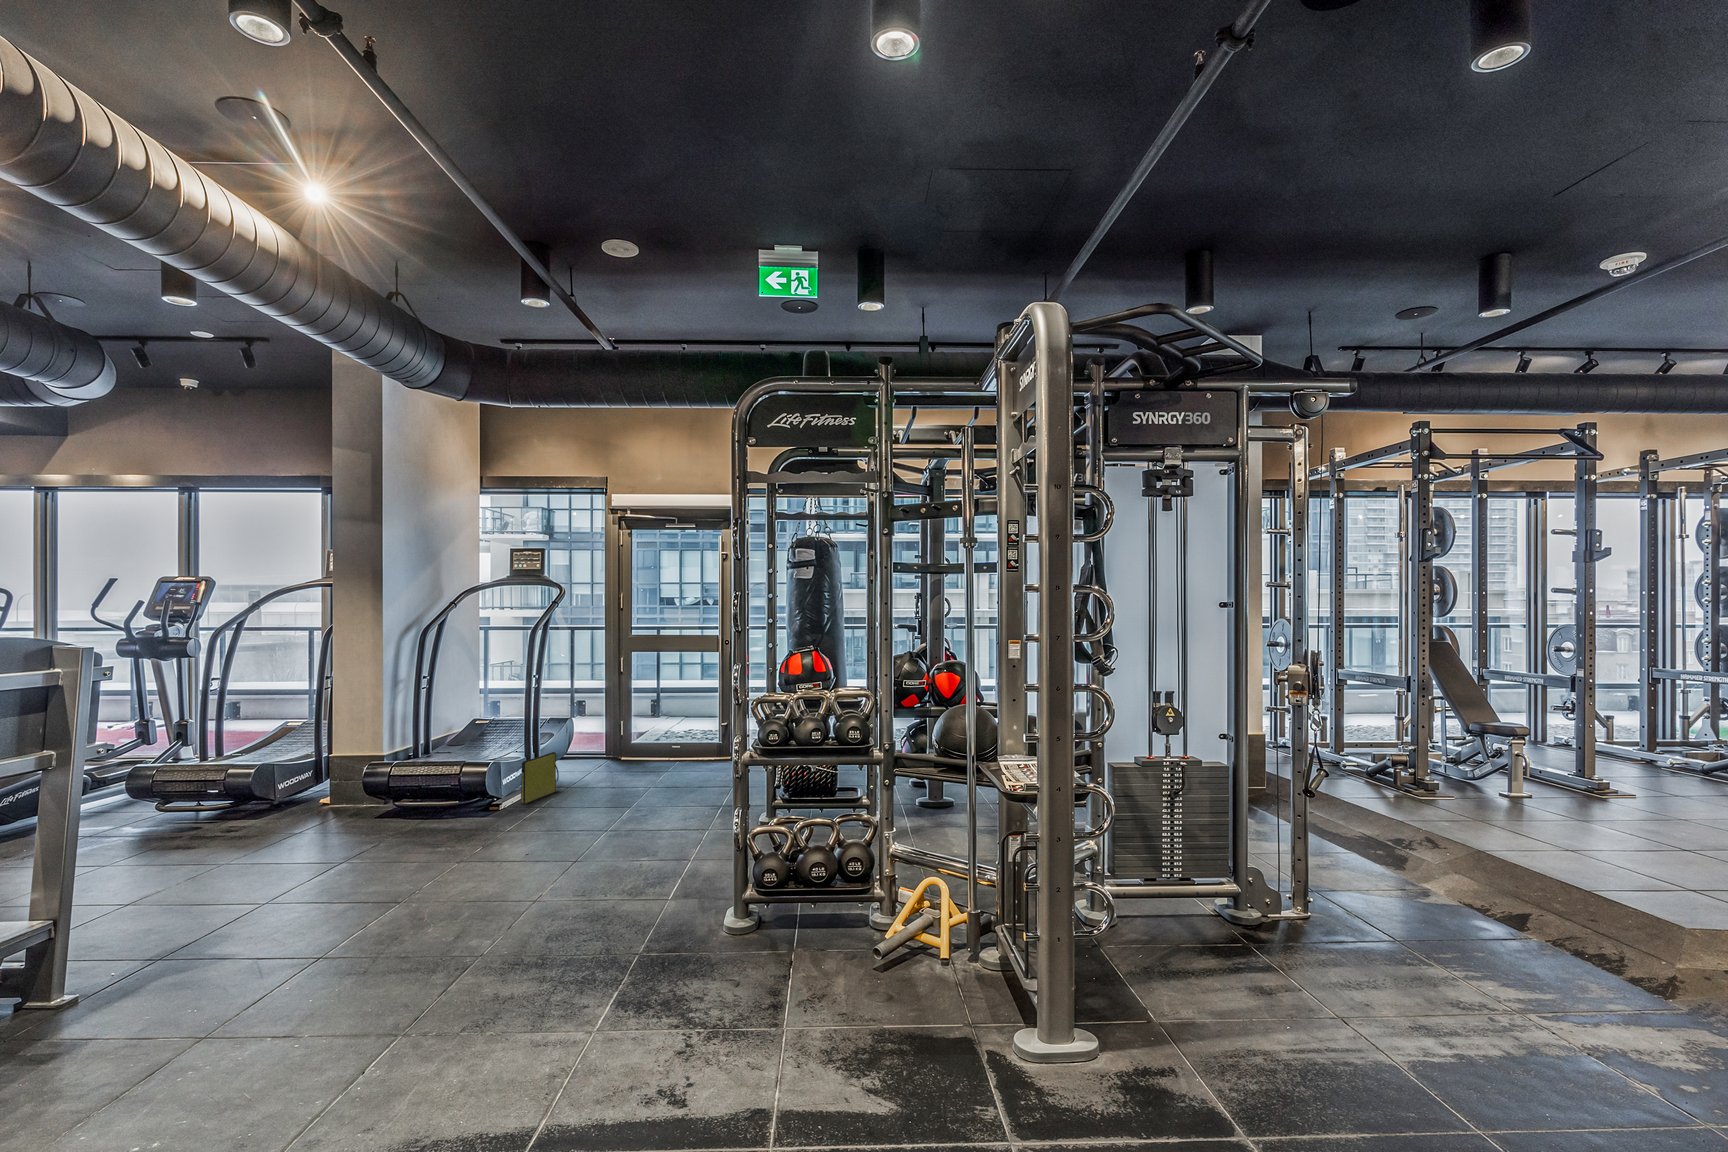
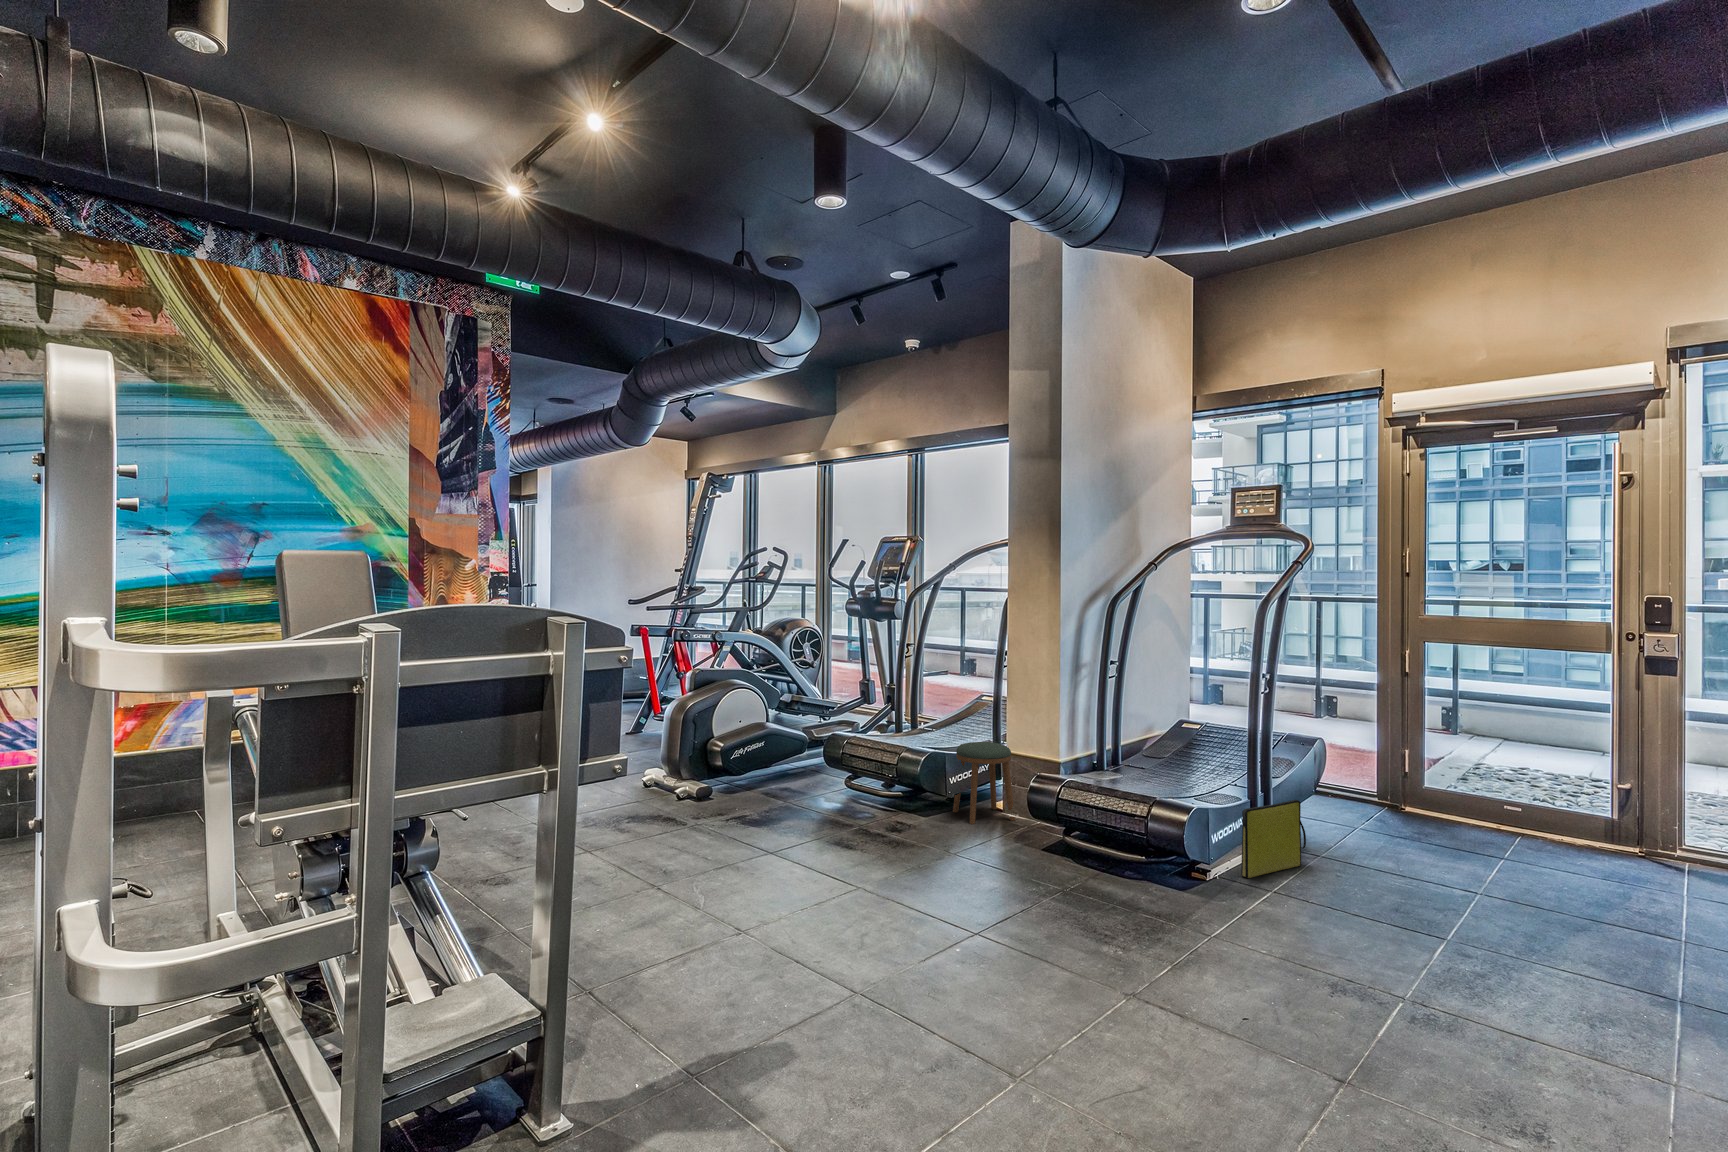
stool: none [280,750,343,817] -> present [953,742,1015,824]

